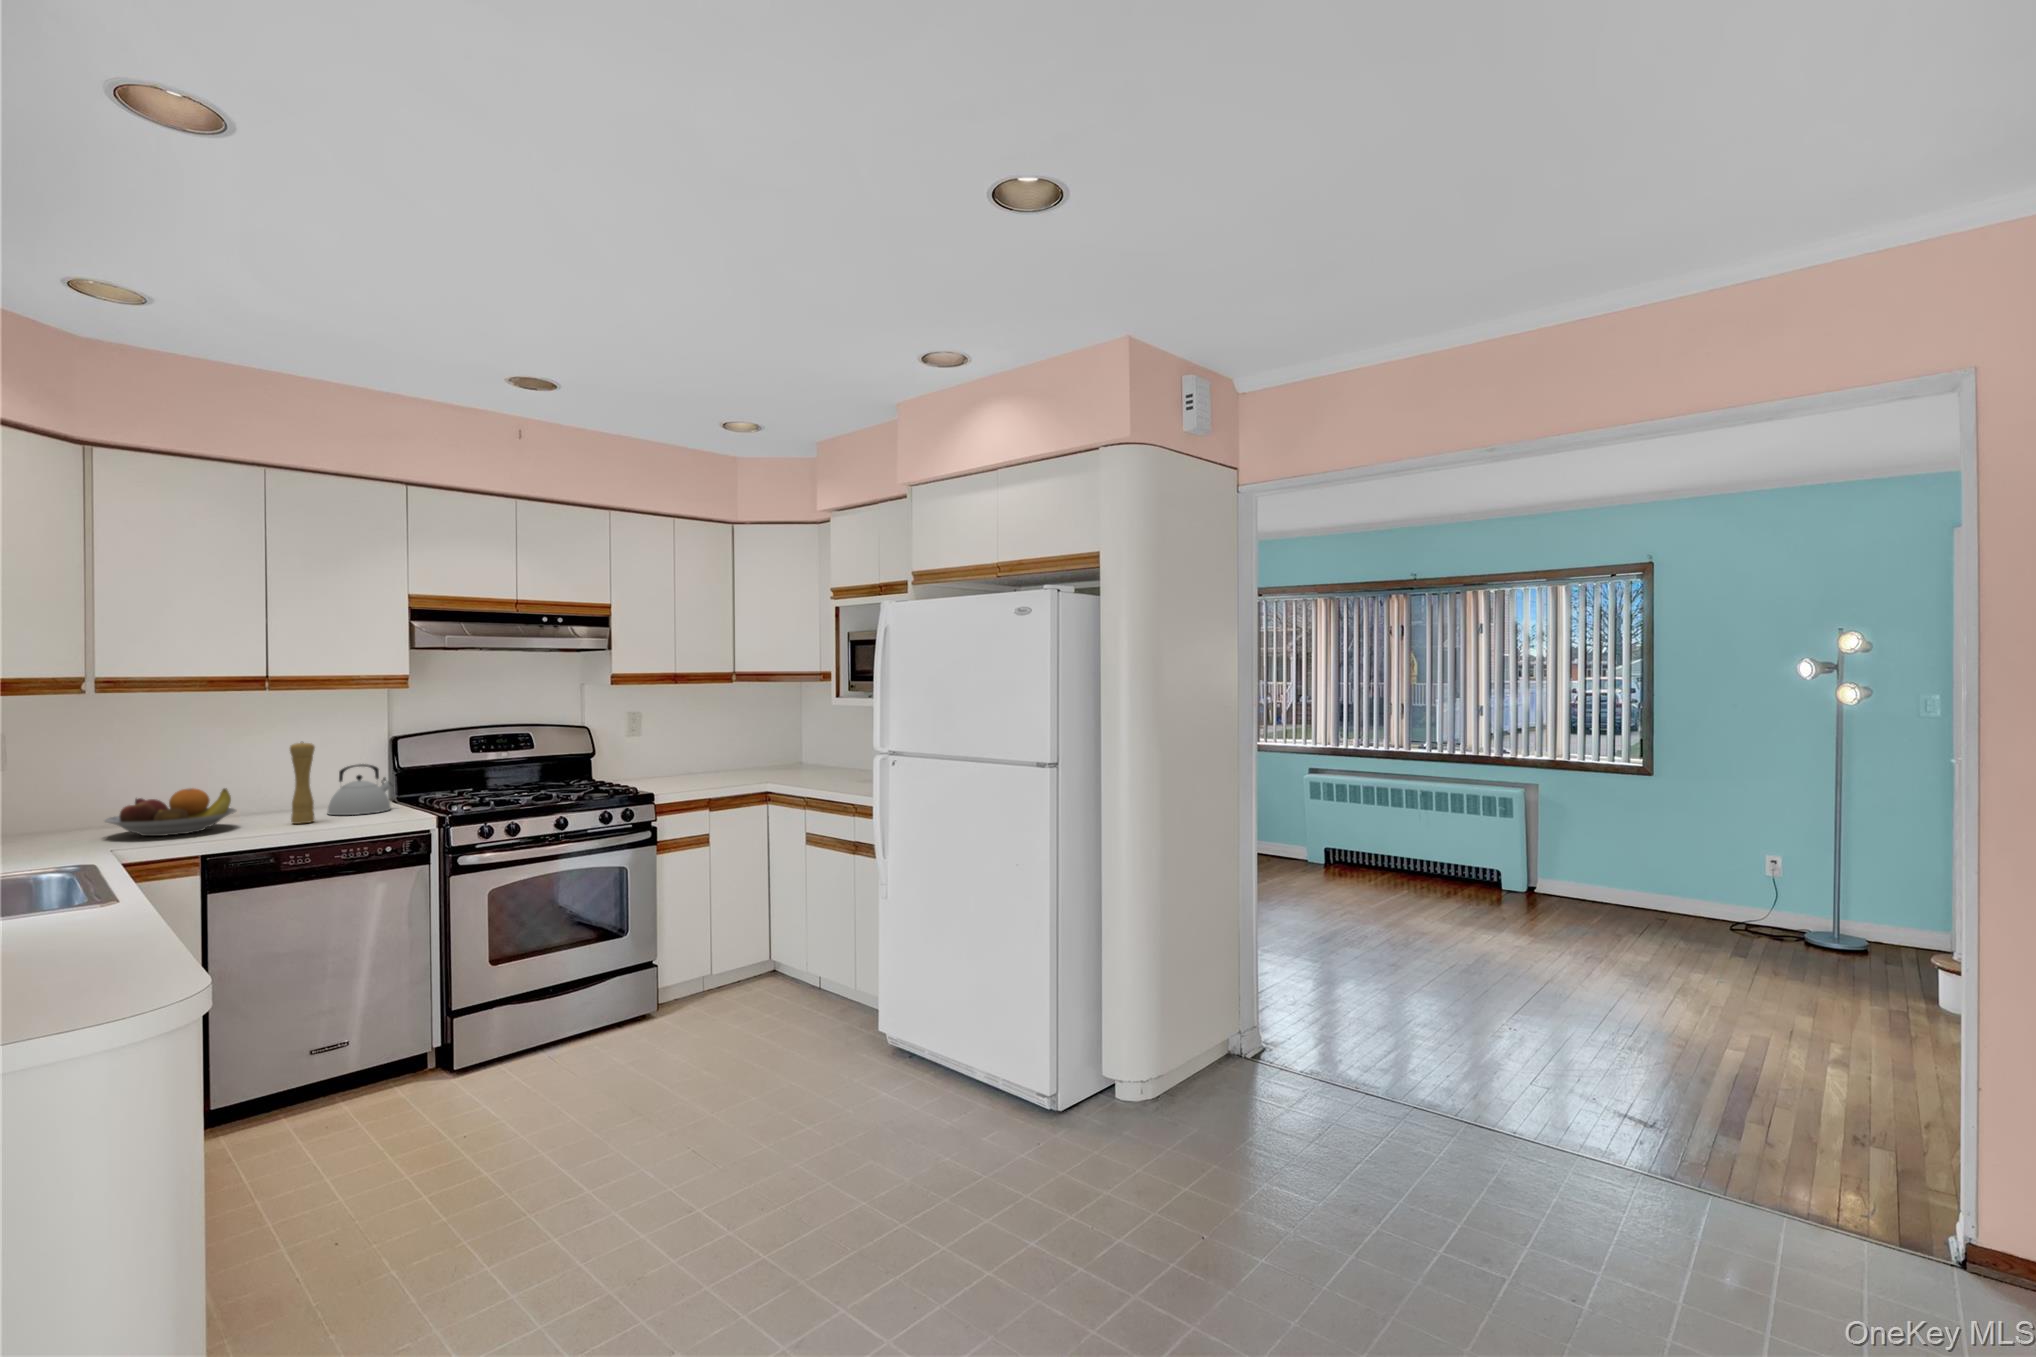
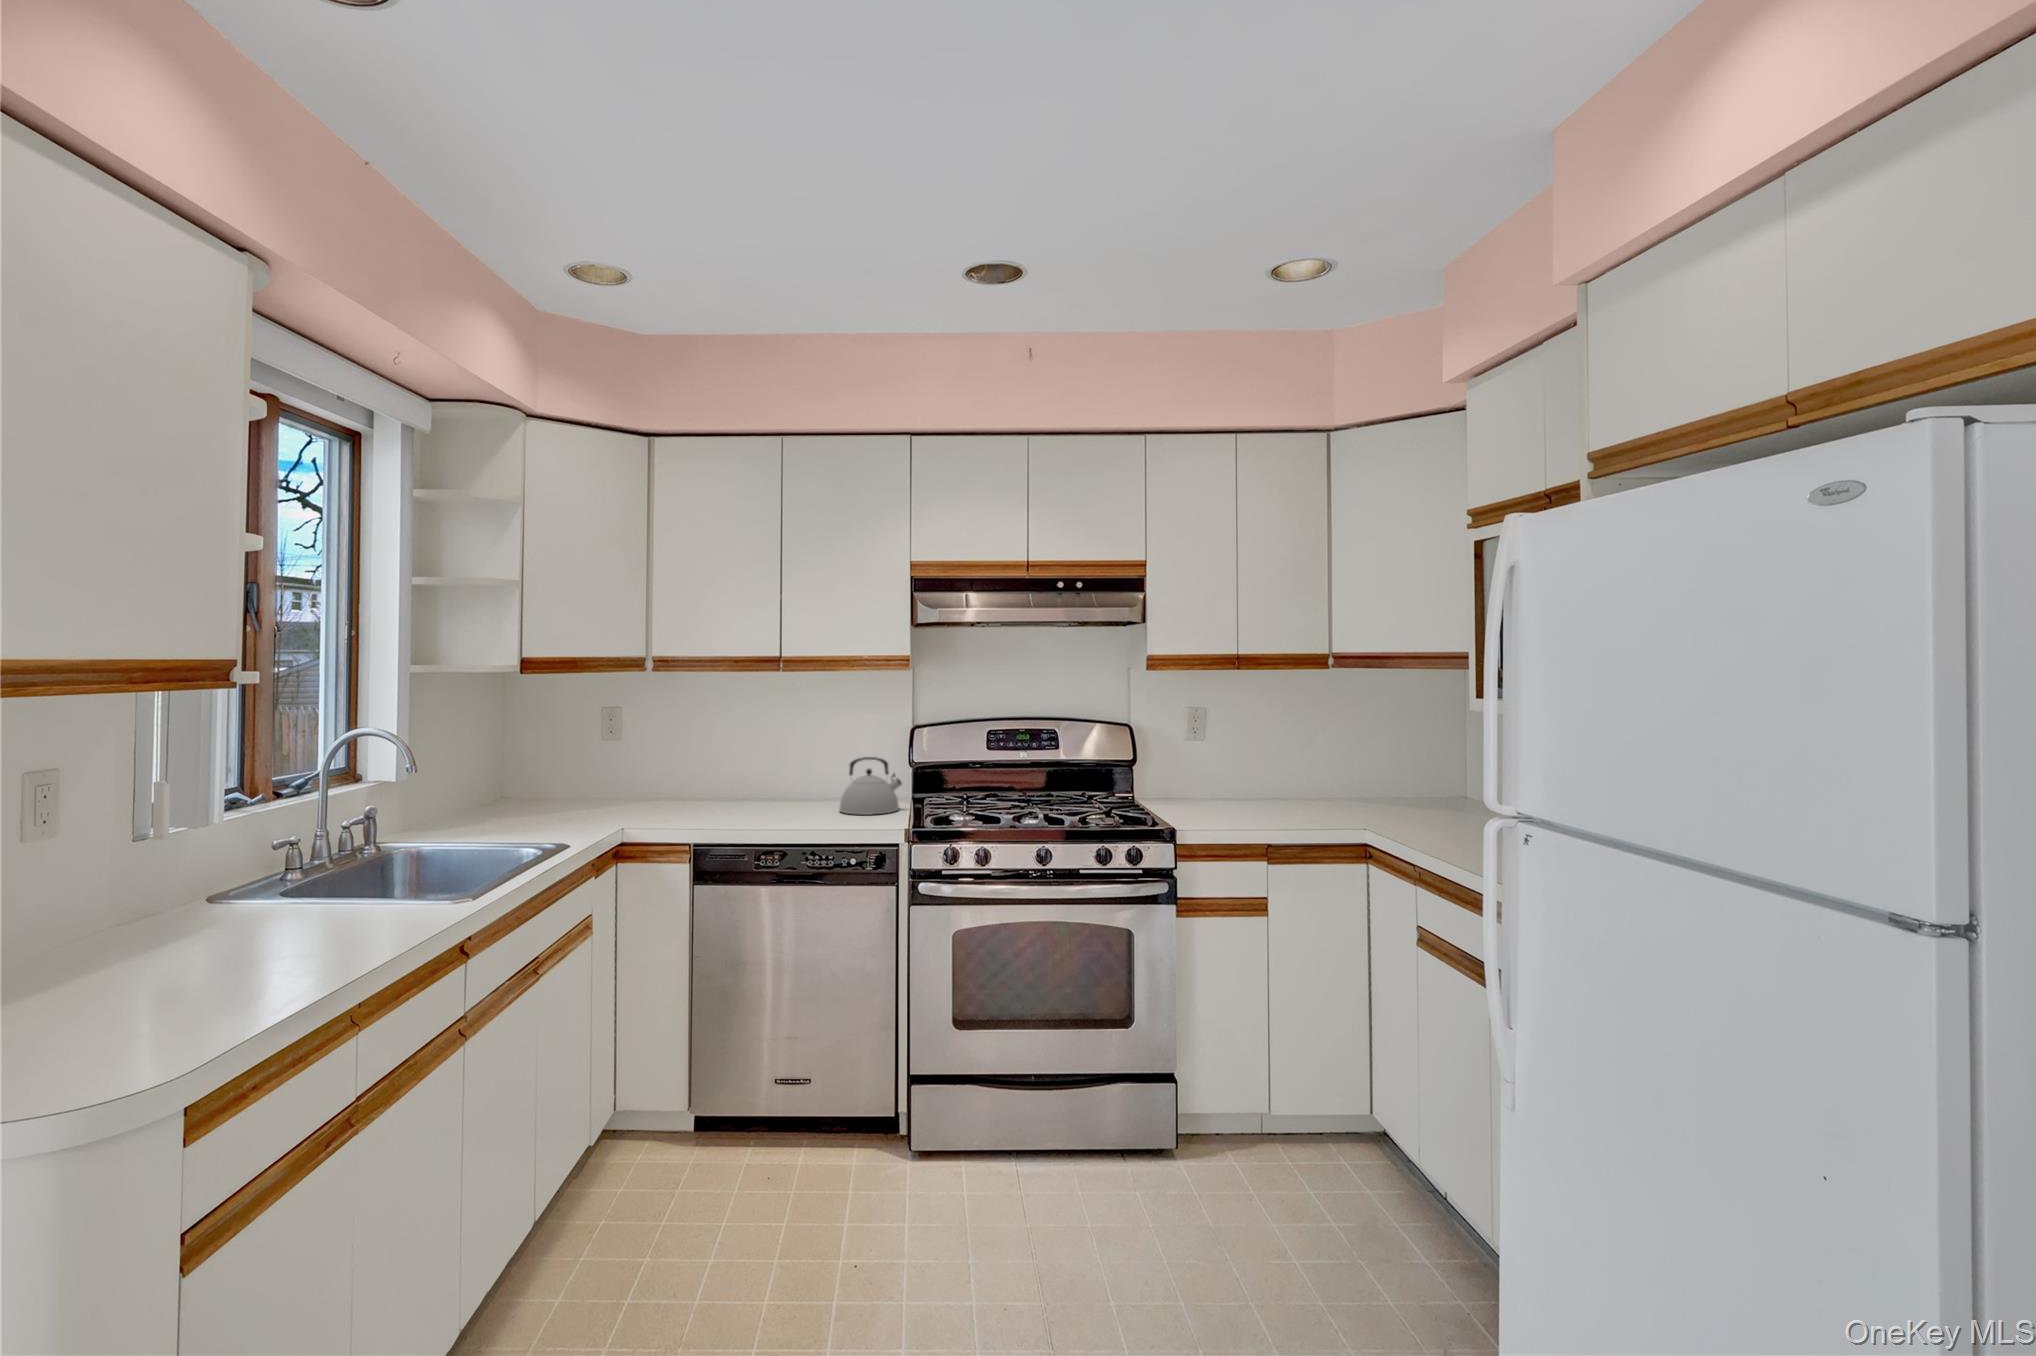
pepper mill: present [290,742,315,824] -> none [789,730,812,820]
fruit bowl: present [105,788,237,836] -> none [646,773,753,820]

